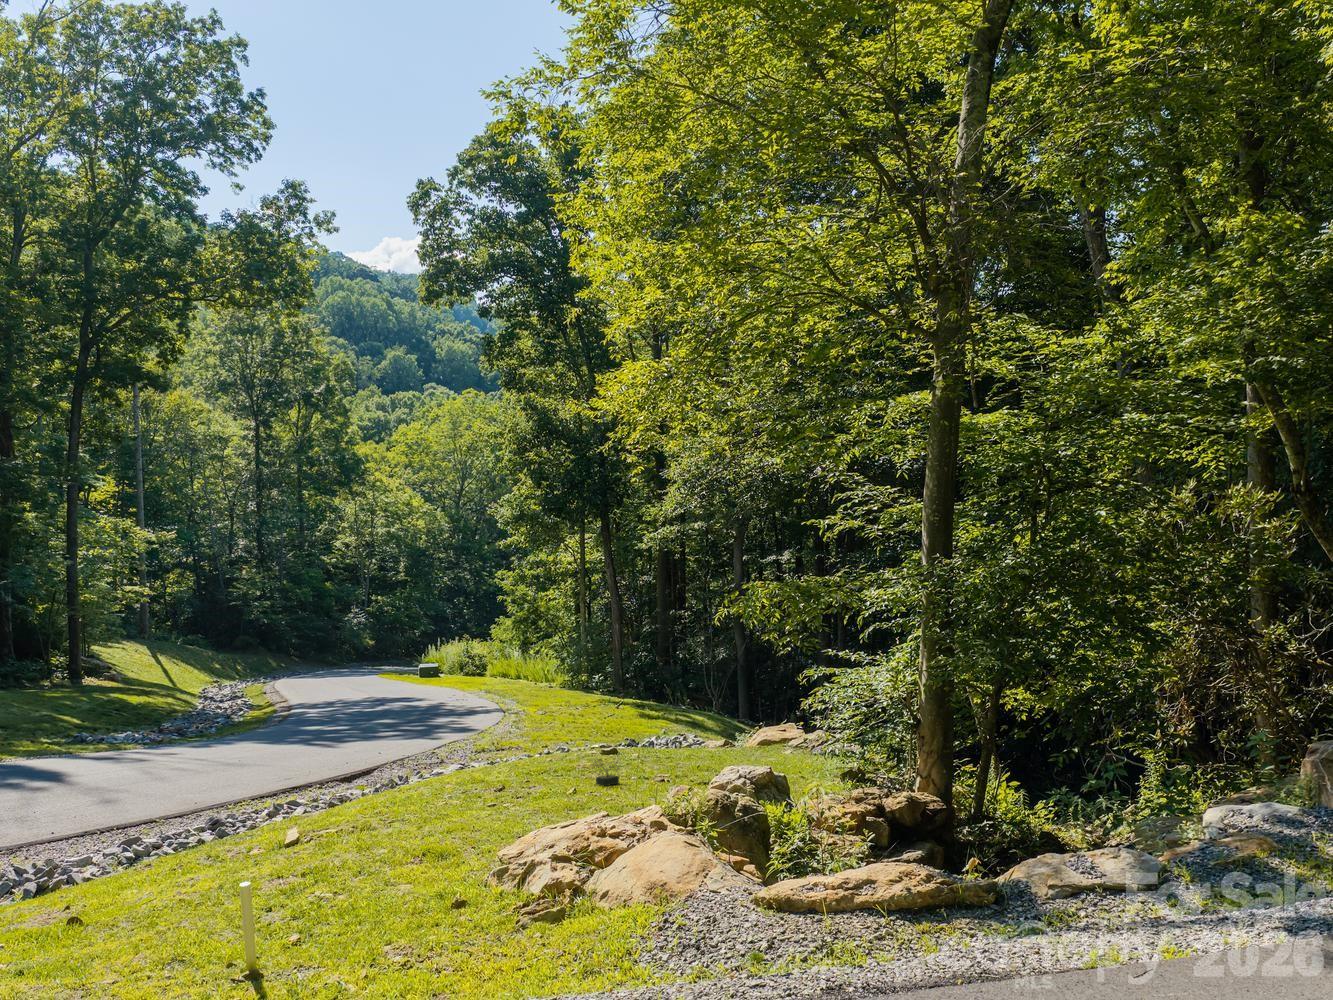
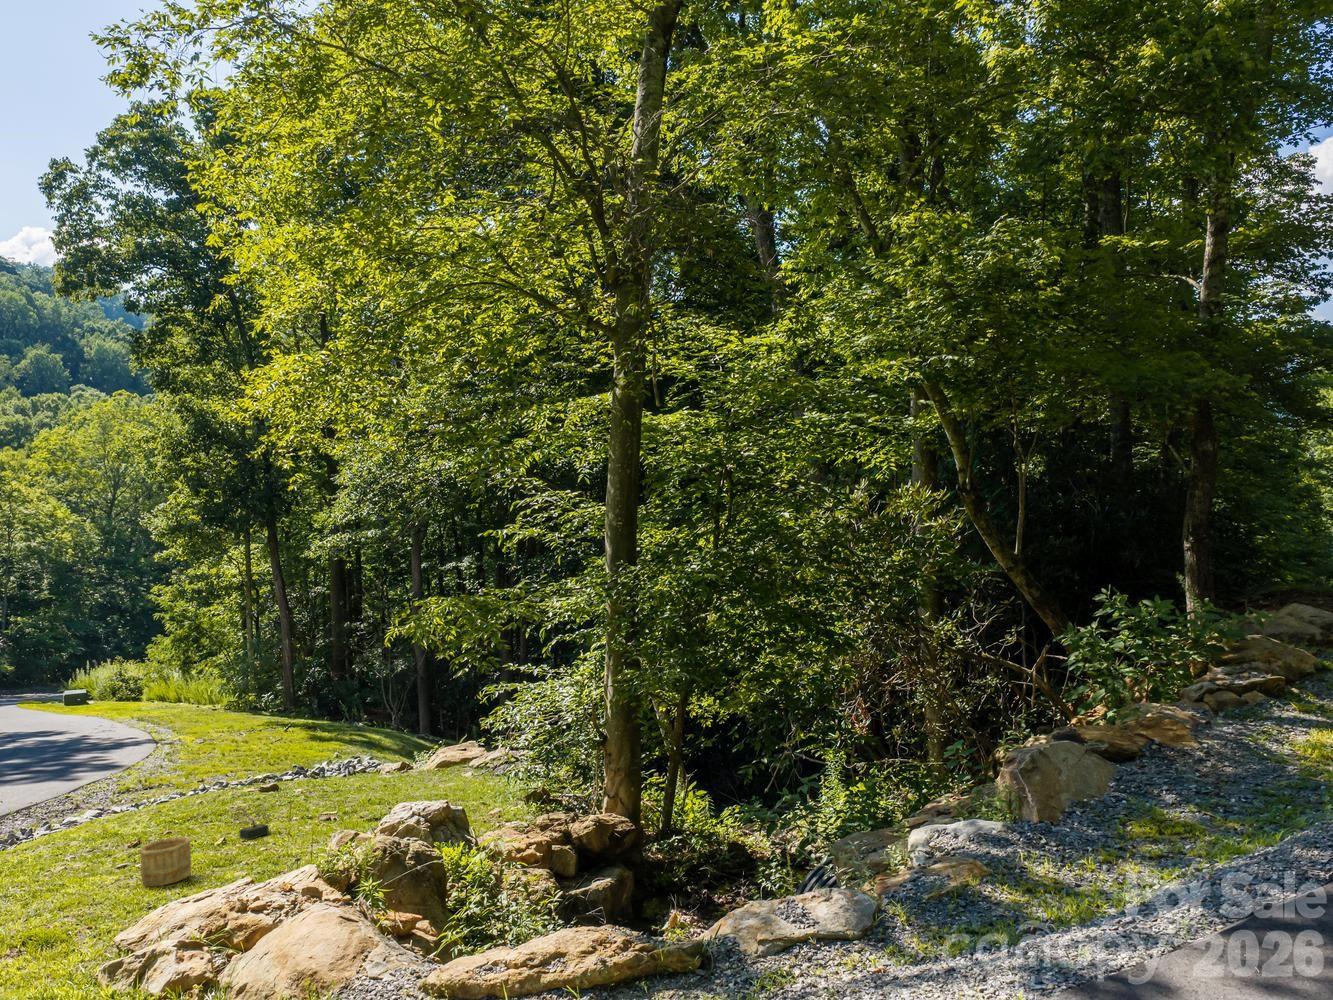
wooden bucket: none [527,772,565,808] -> present [139,837,191,887]

